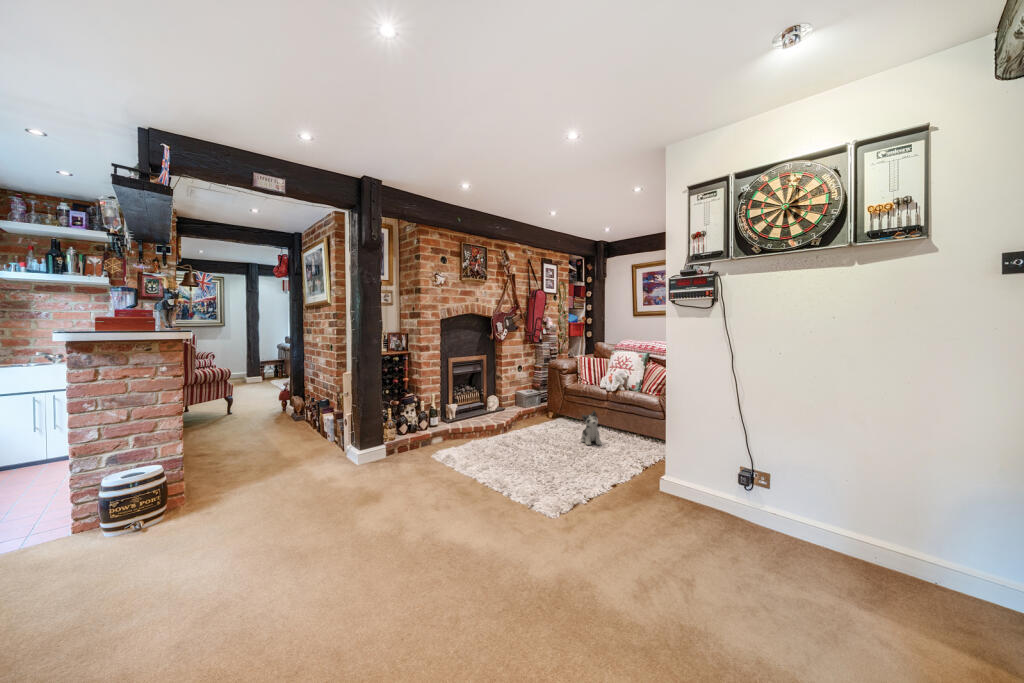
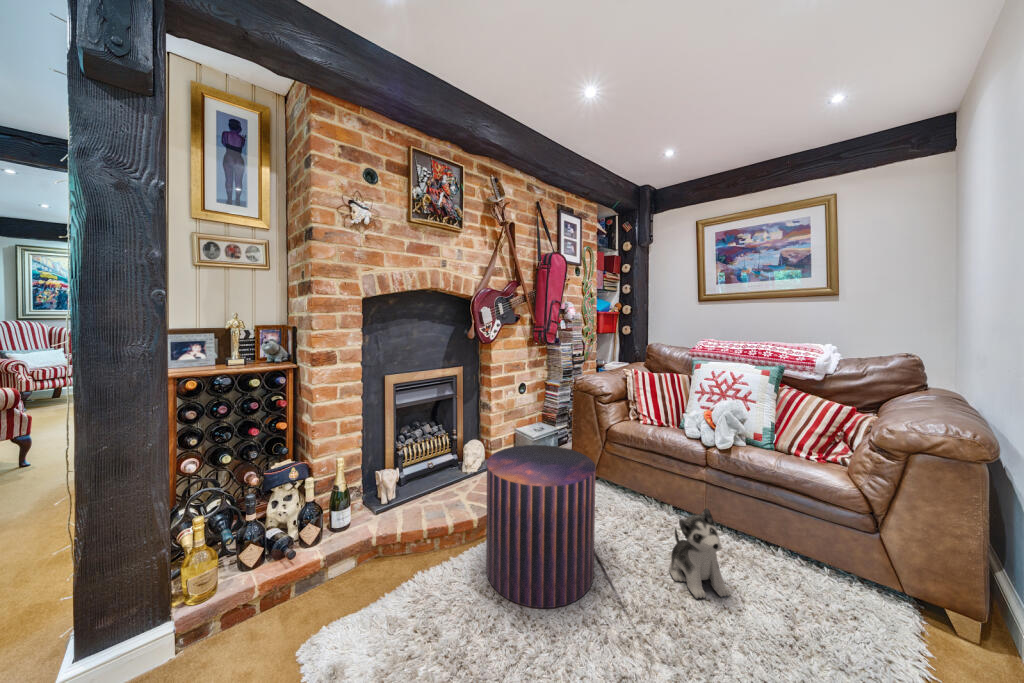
pouf: none [501,390,549,448] -> present [486,445,596,608]

